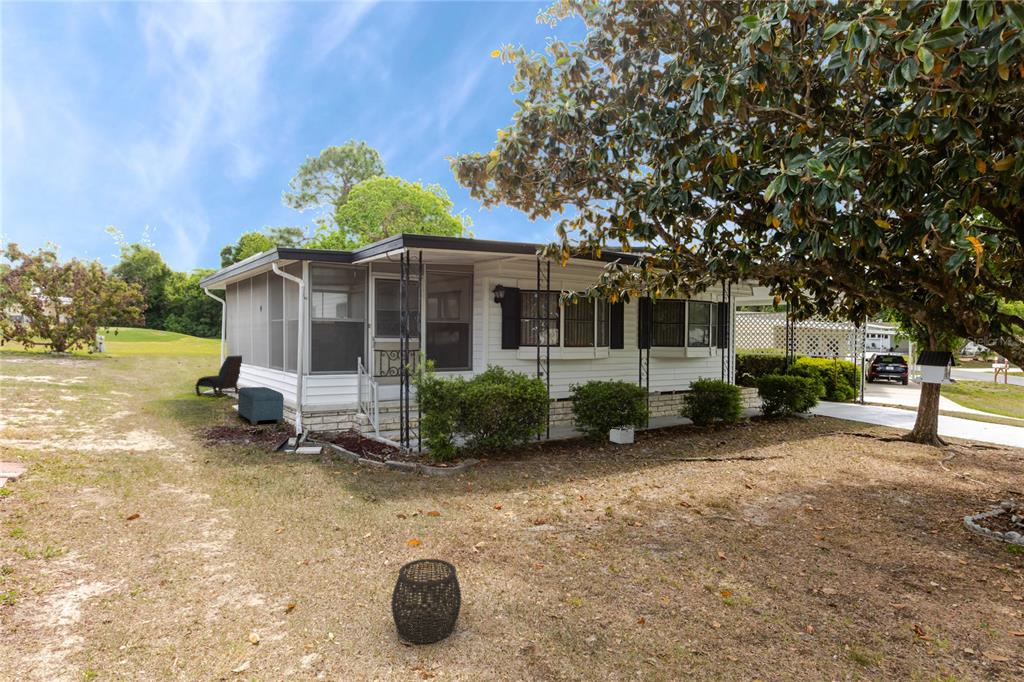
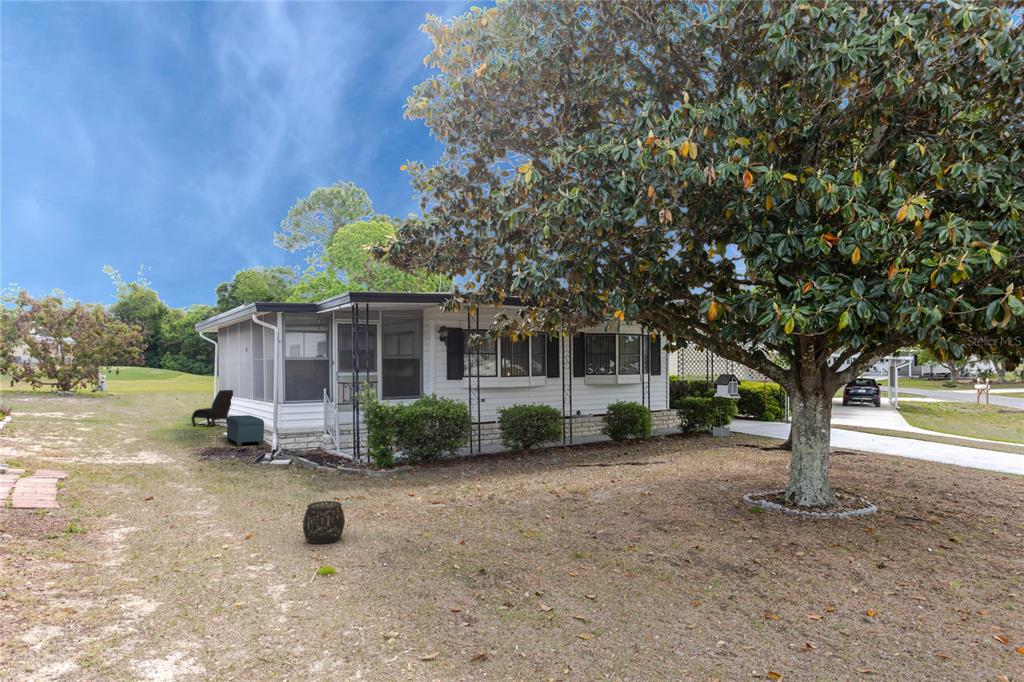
potted tree: present [609,382,635,444] -> present [711,396,730,437]

